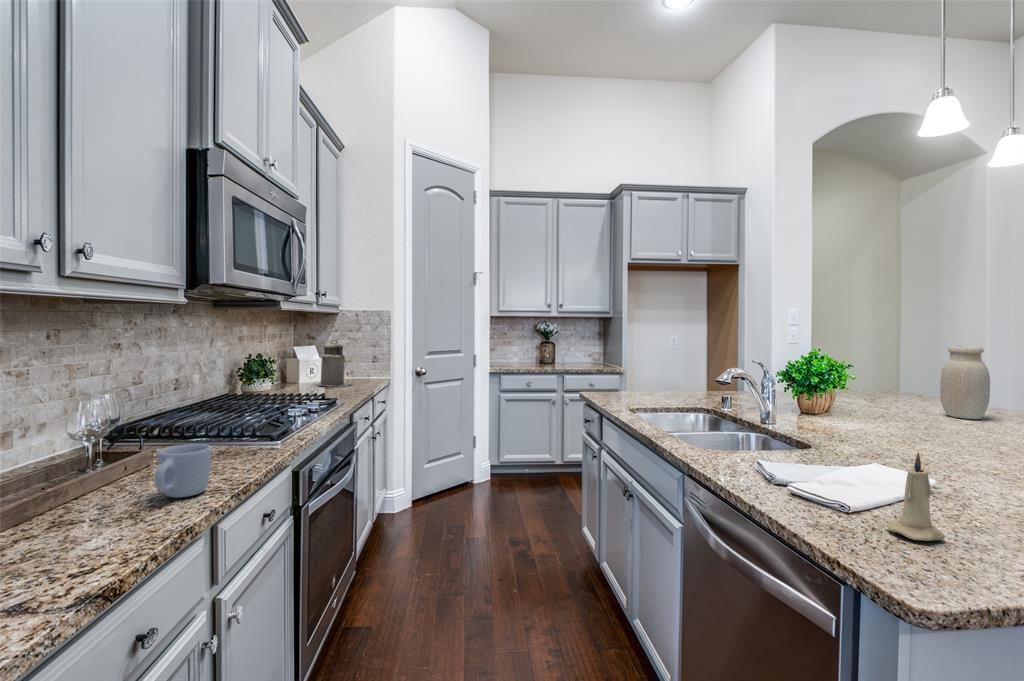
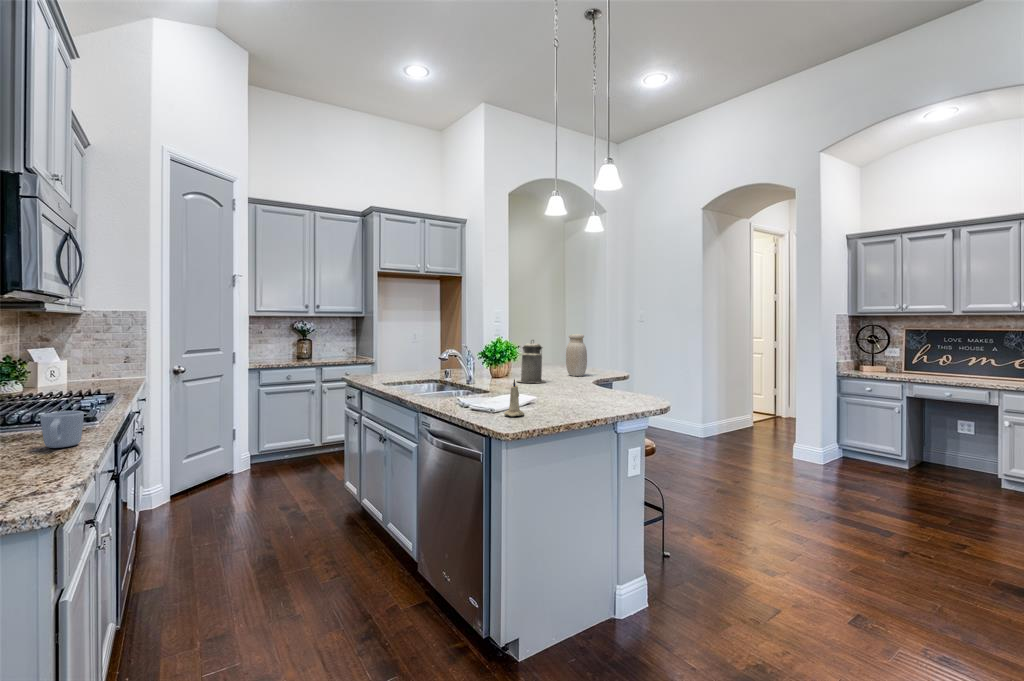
canister: present [318,340,350,387] -> present [517,340,546,383]

